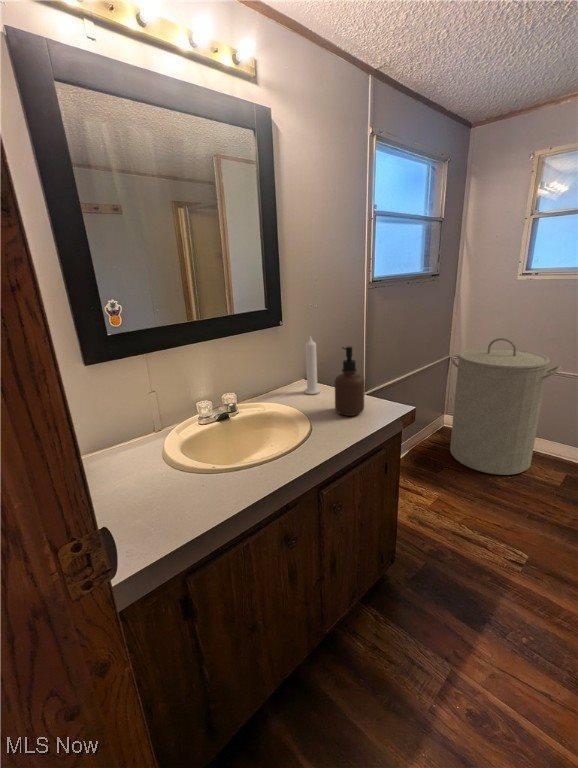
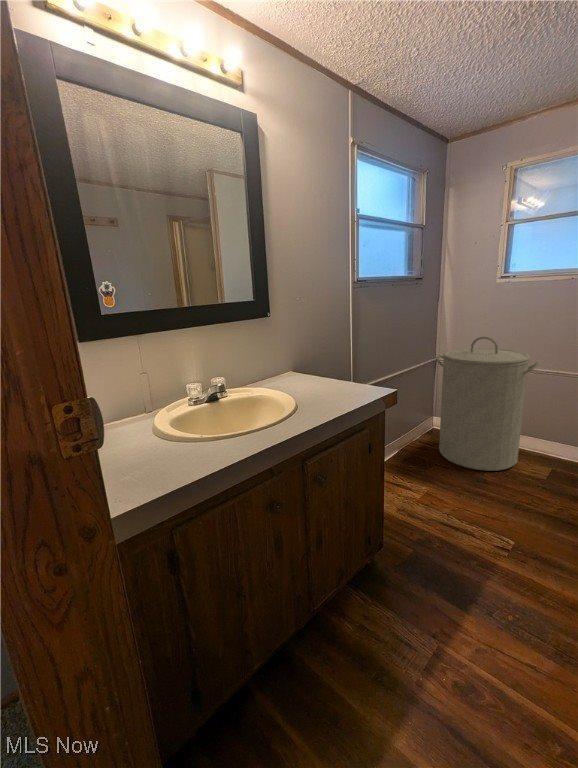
candle: present [305,336,320,394] -> none [292,325,307,382]
soap dispenser: present [335,346,365,416] -> none [320,330,349,397]

